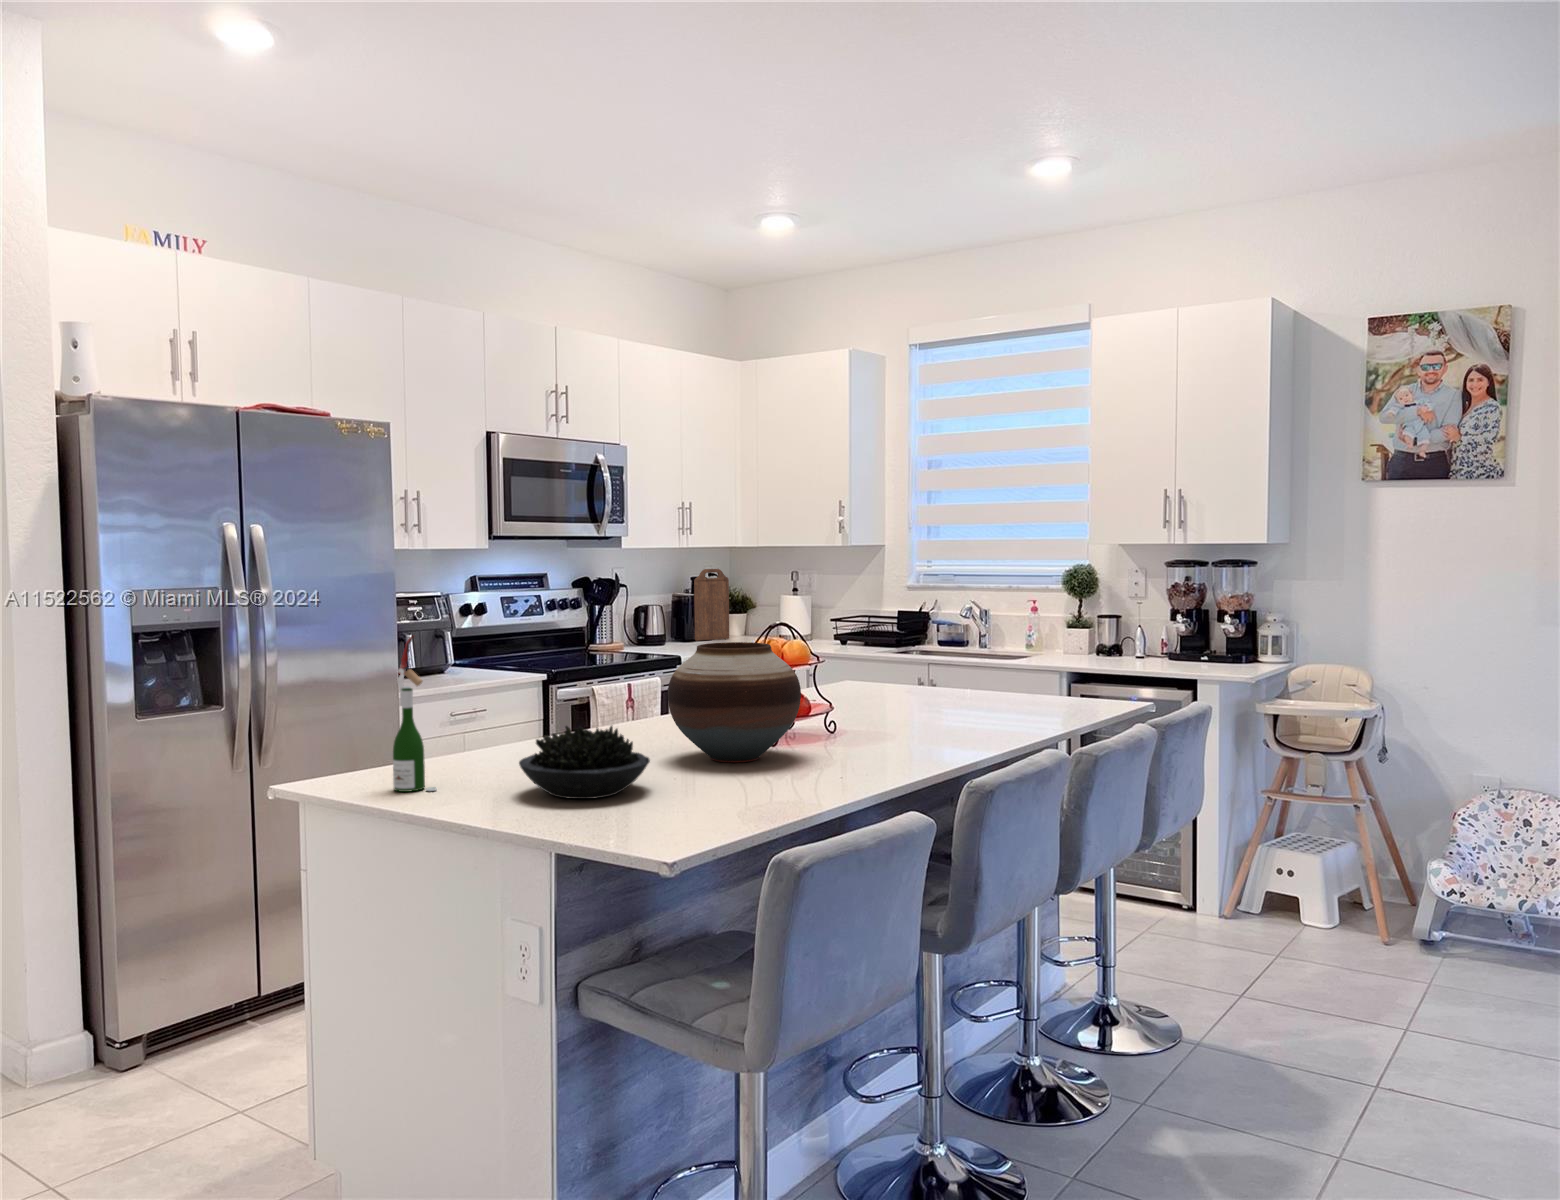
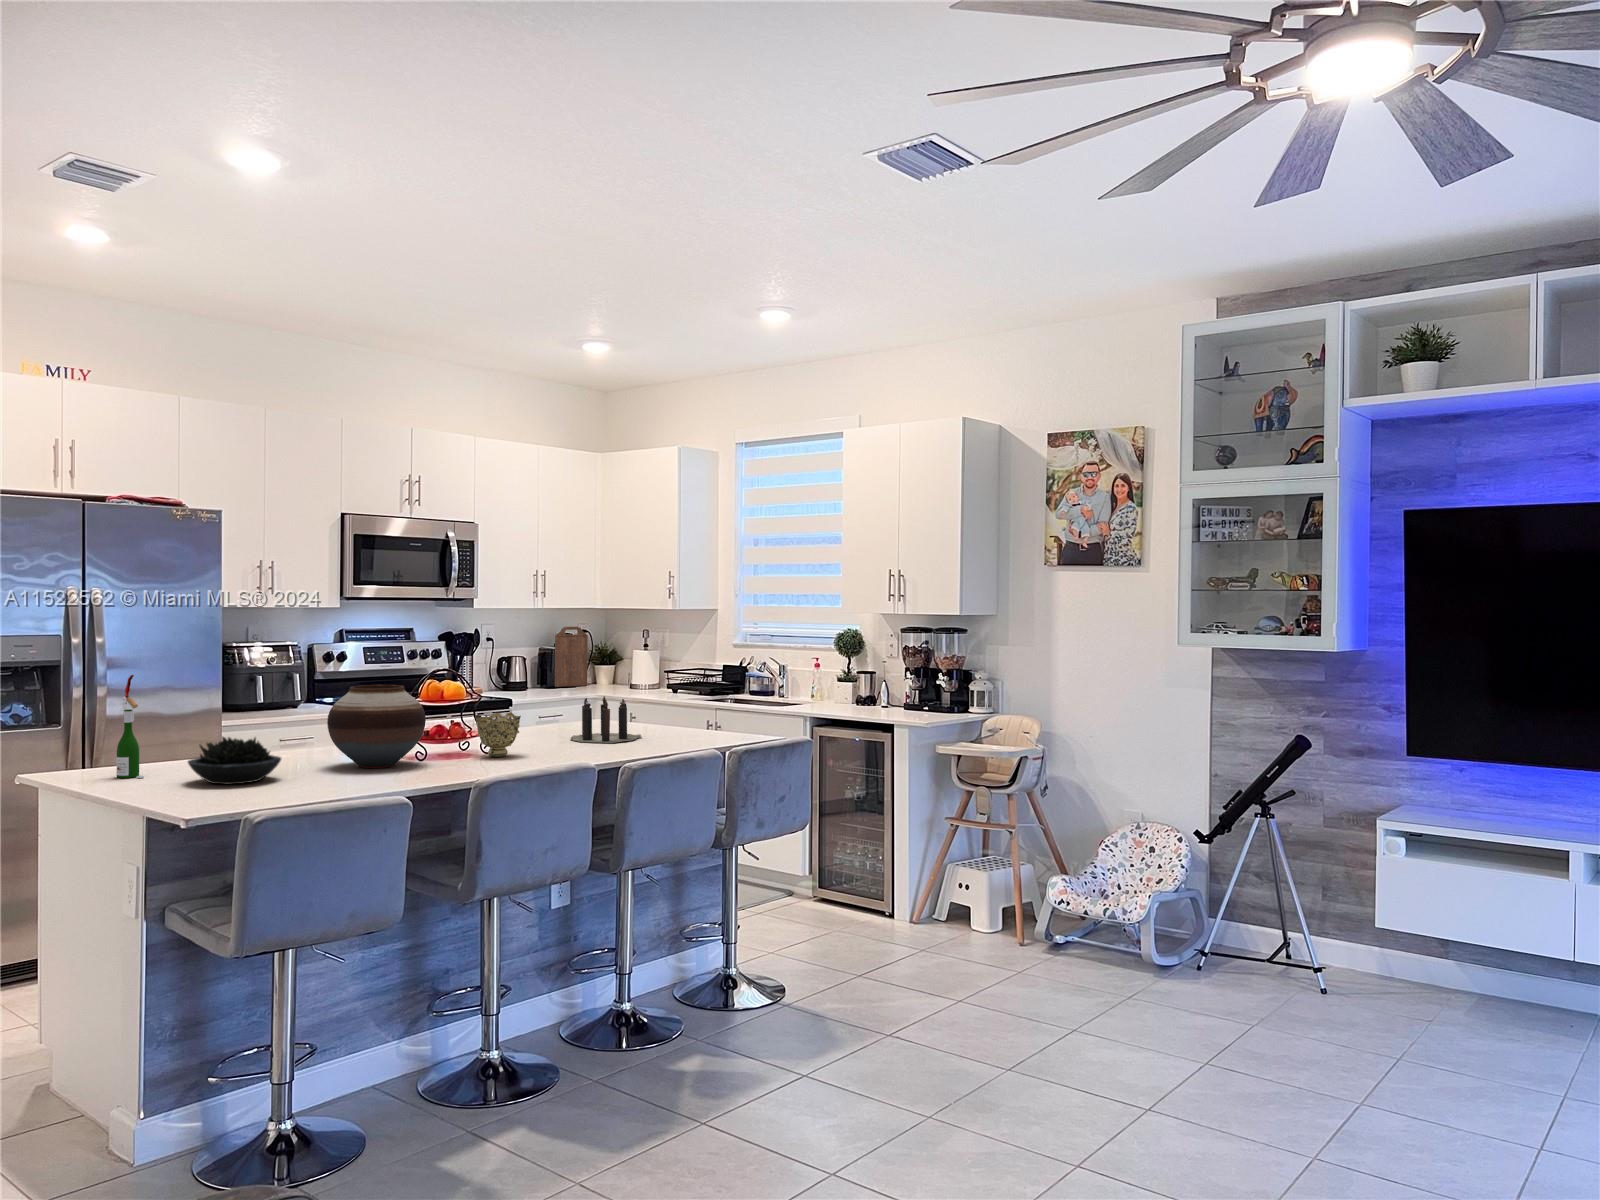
candle: none [881,651,1007,713] -> present [571,696,641,743]
decorative bowl: none [834,677,895,739] -> present [475,713,521,757]

